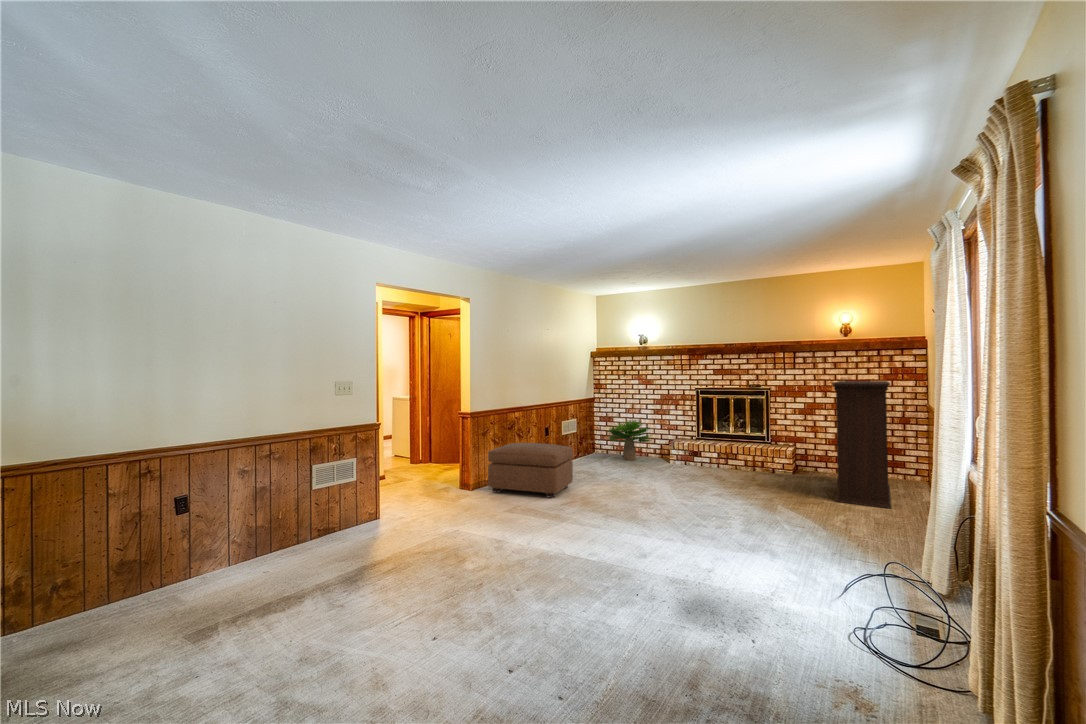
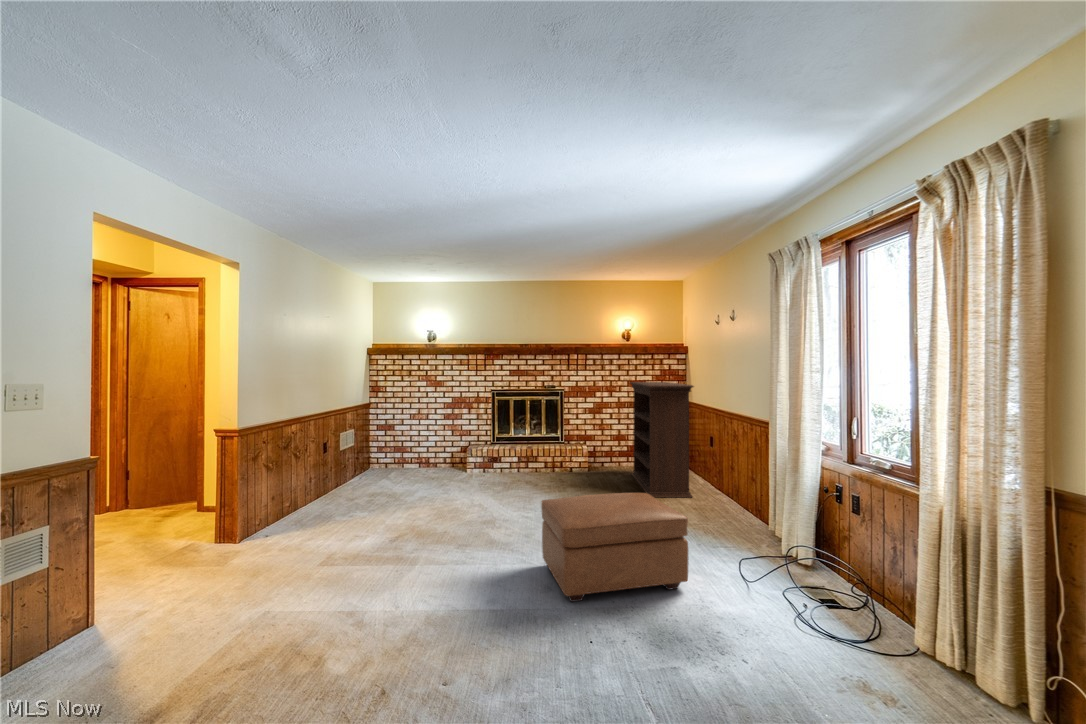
potted plant: present [608,420,651,460] -> none [390,426,450,476]
ottoman: present [488,443,573,498] -> present [541,493,688,602]

